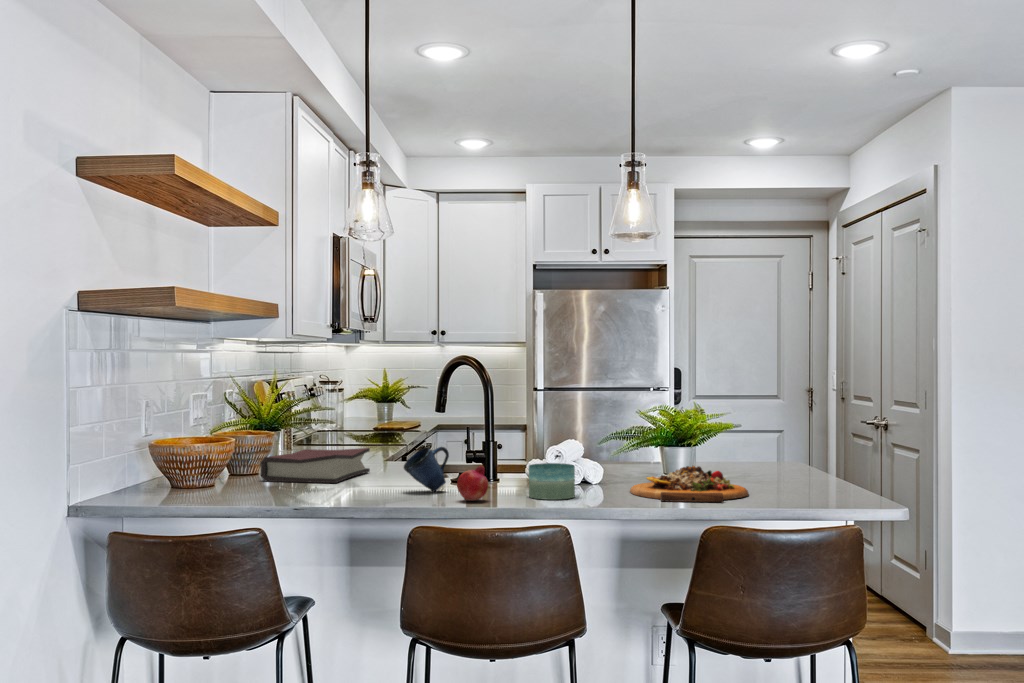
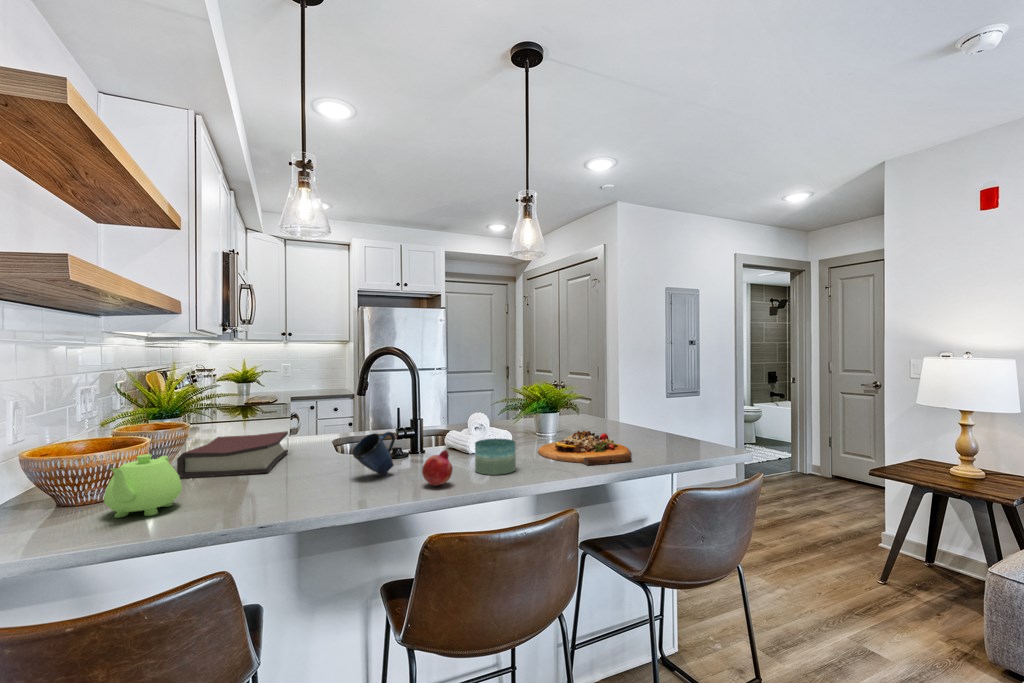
teapot: none [199,448,255,497] -> present [104,454,182,518]

